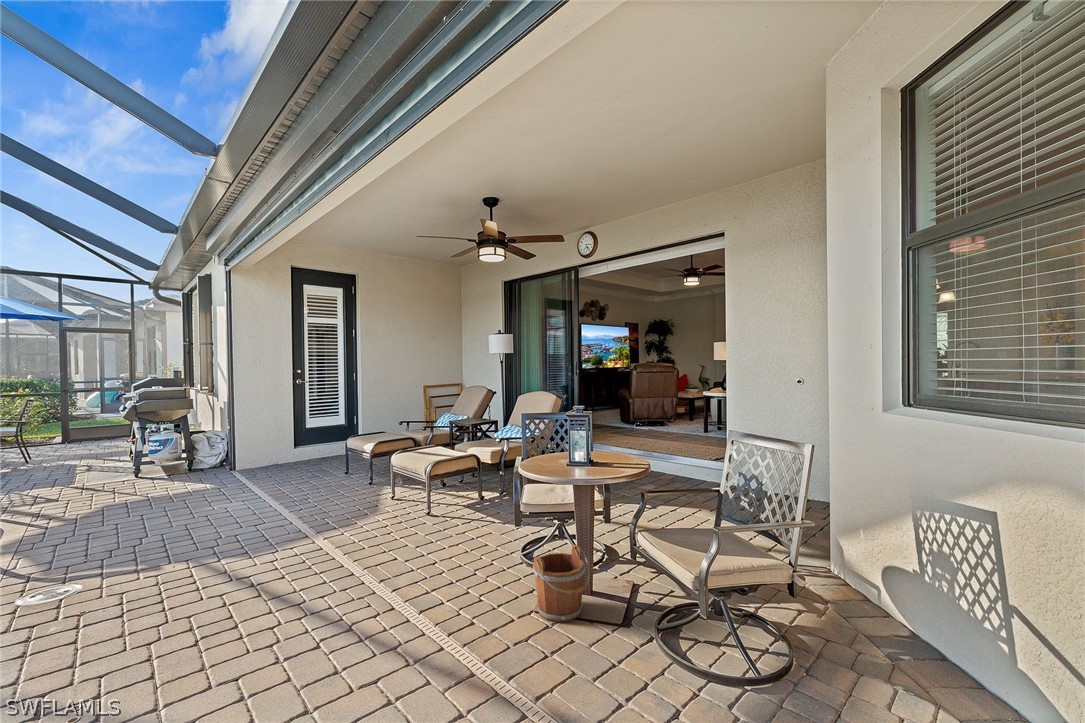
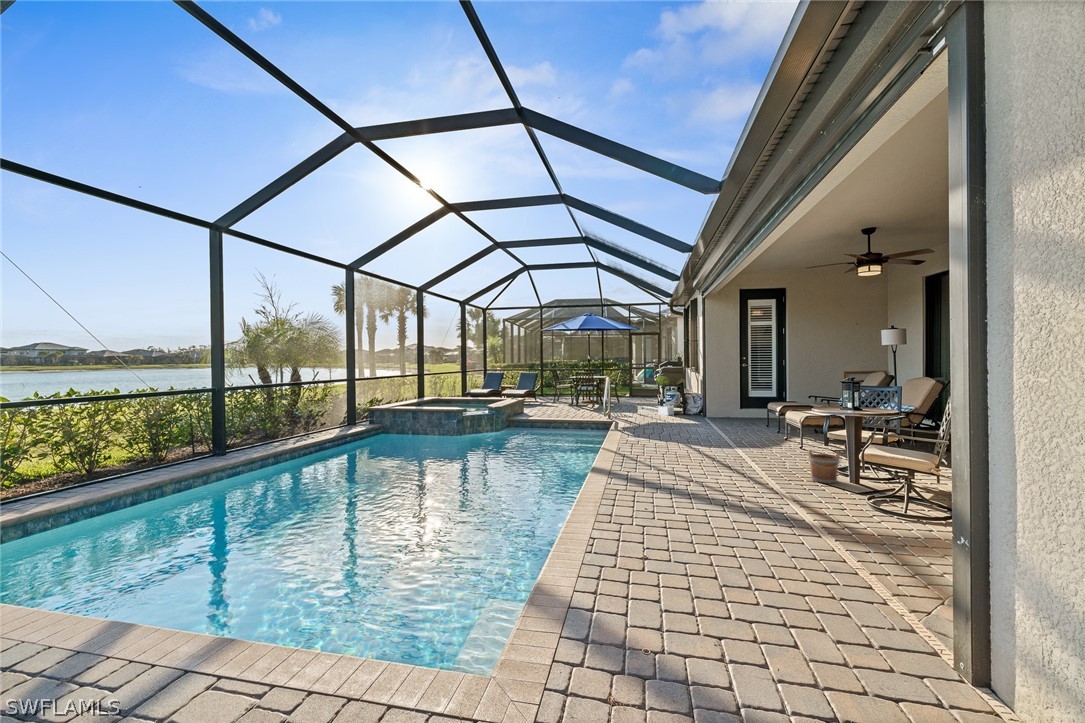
potted tree: none [124,405,168,481] -> present [656,375,674,416]

